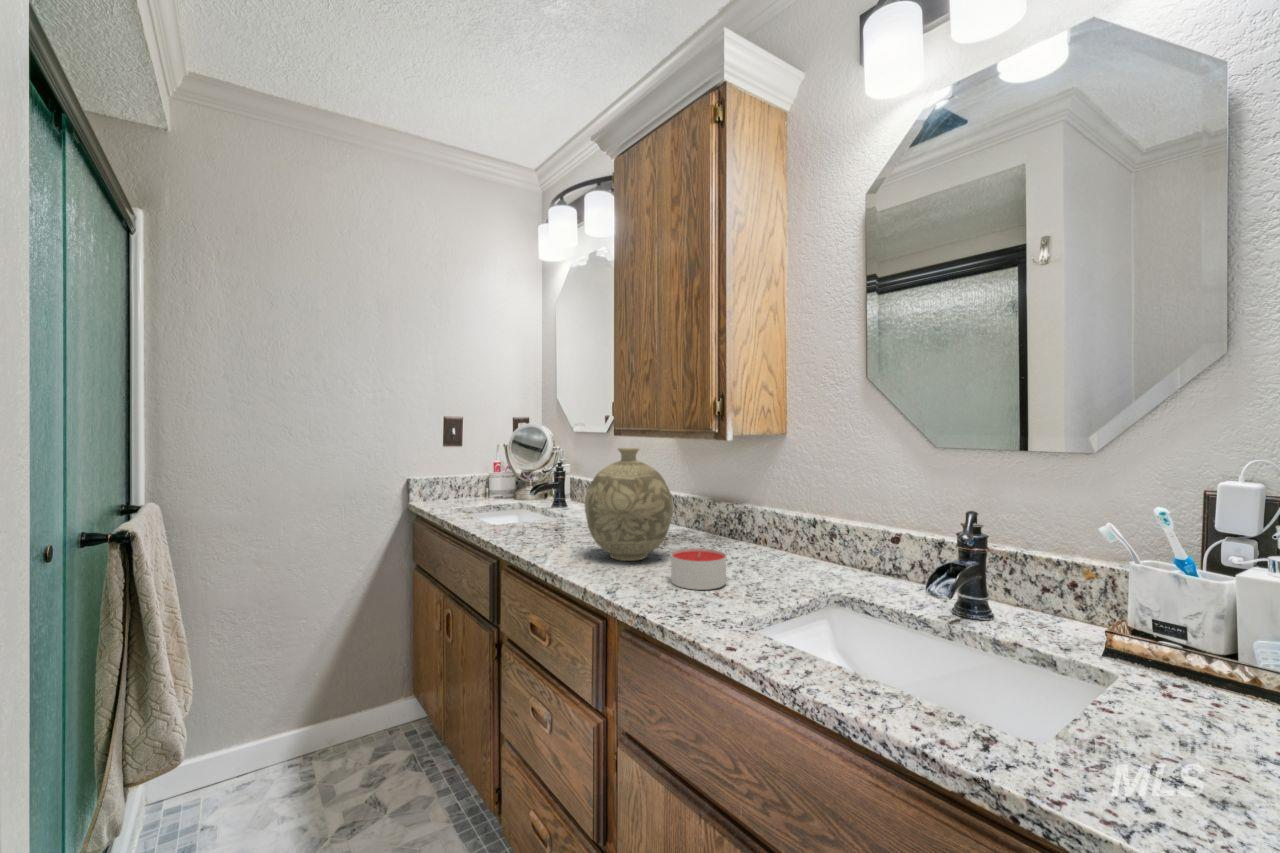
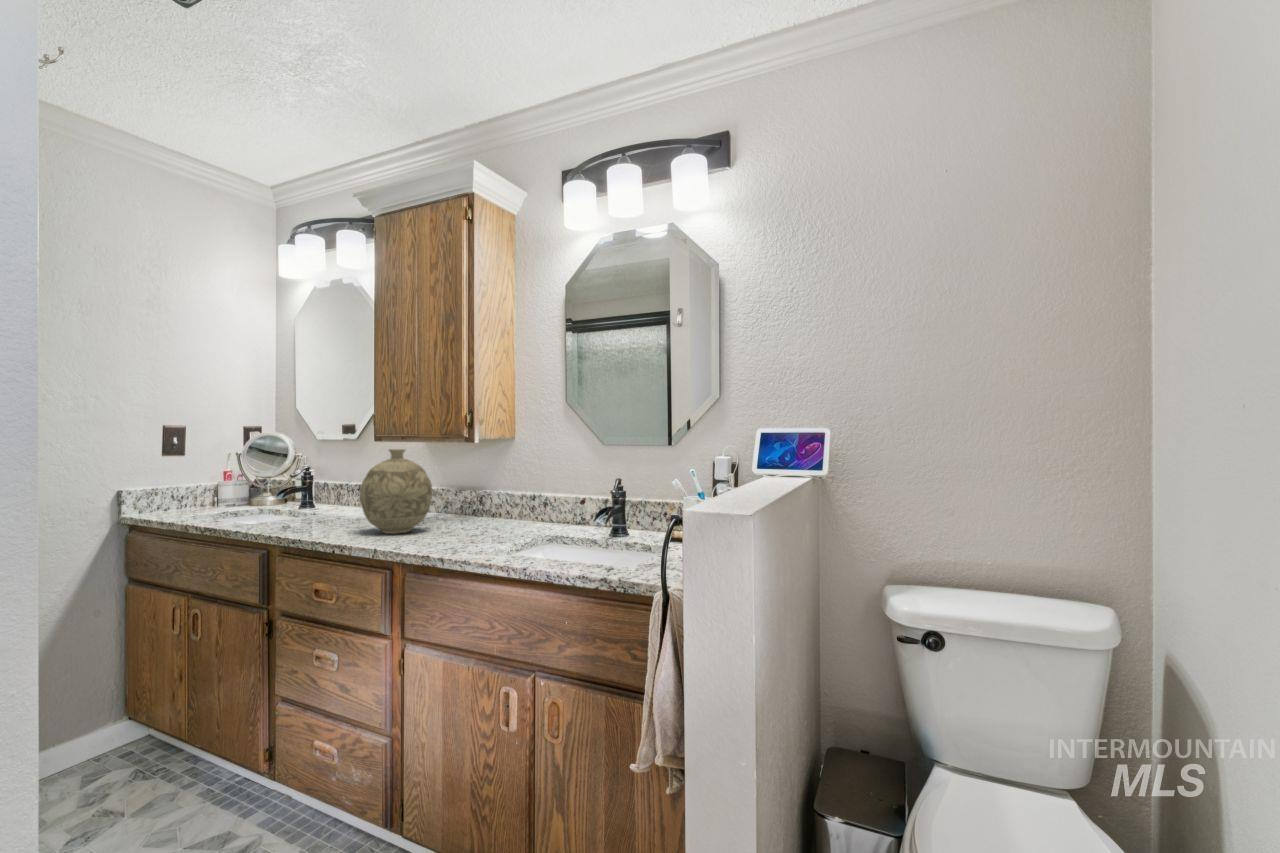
candle: present [671,548,726,590] -> none [437,517,476,542]

